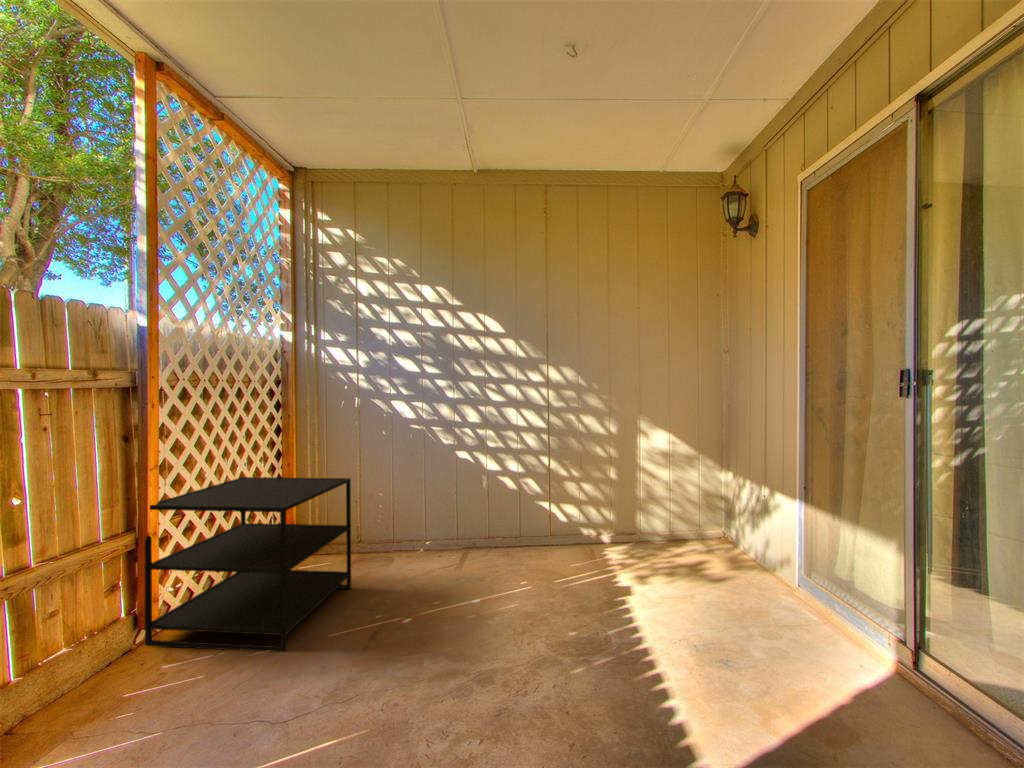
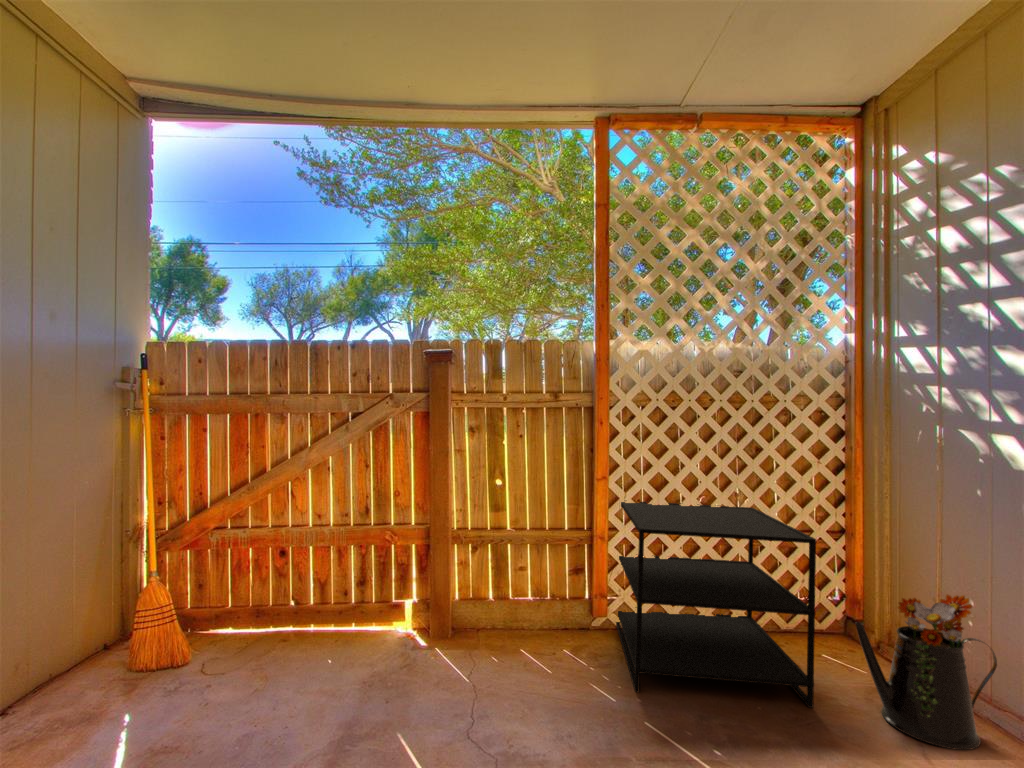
watering can: none [361,487,407,572] -> present [855,595,997,750]

